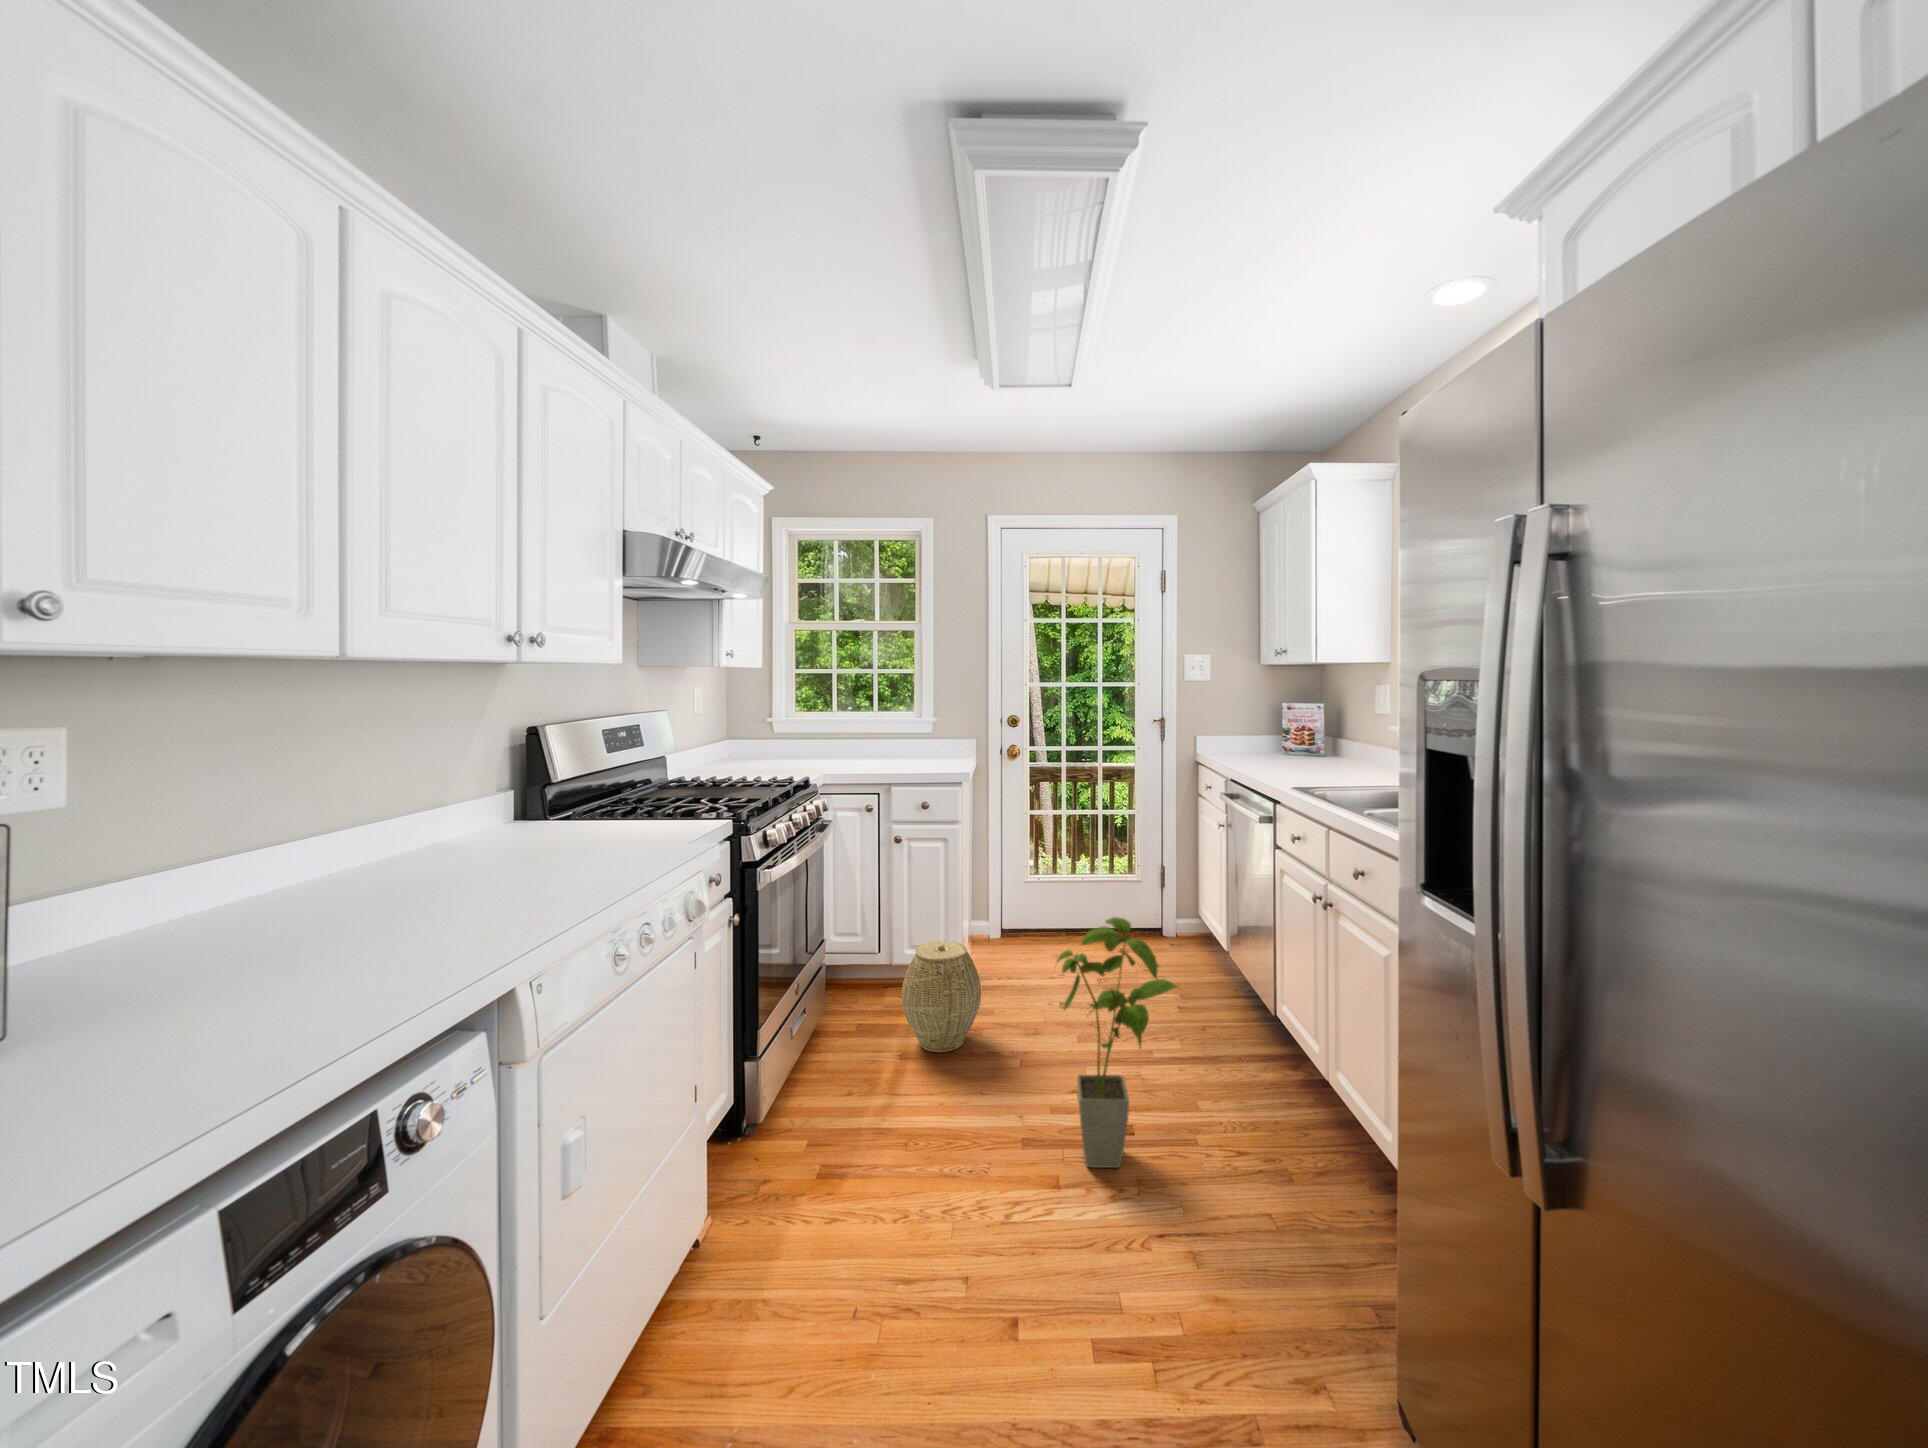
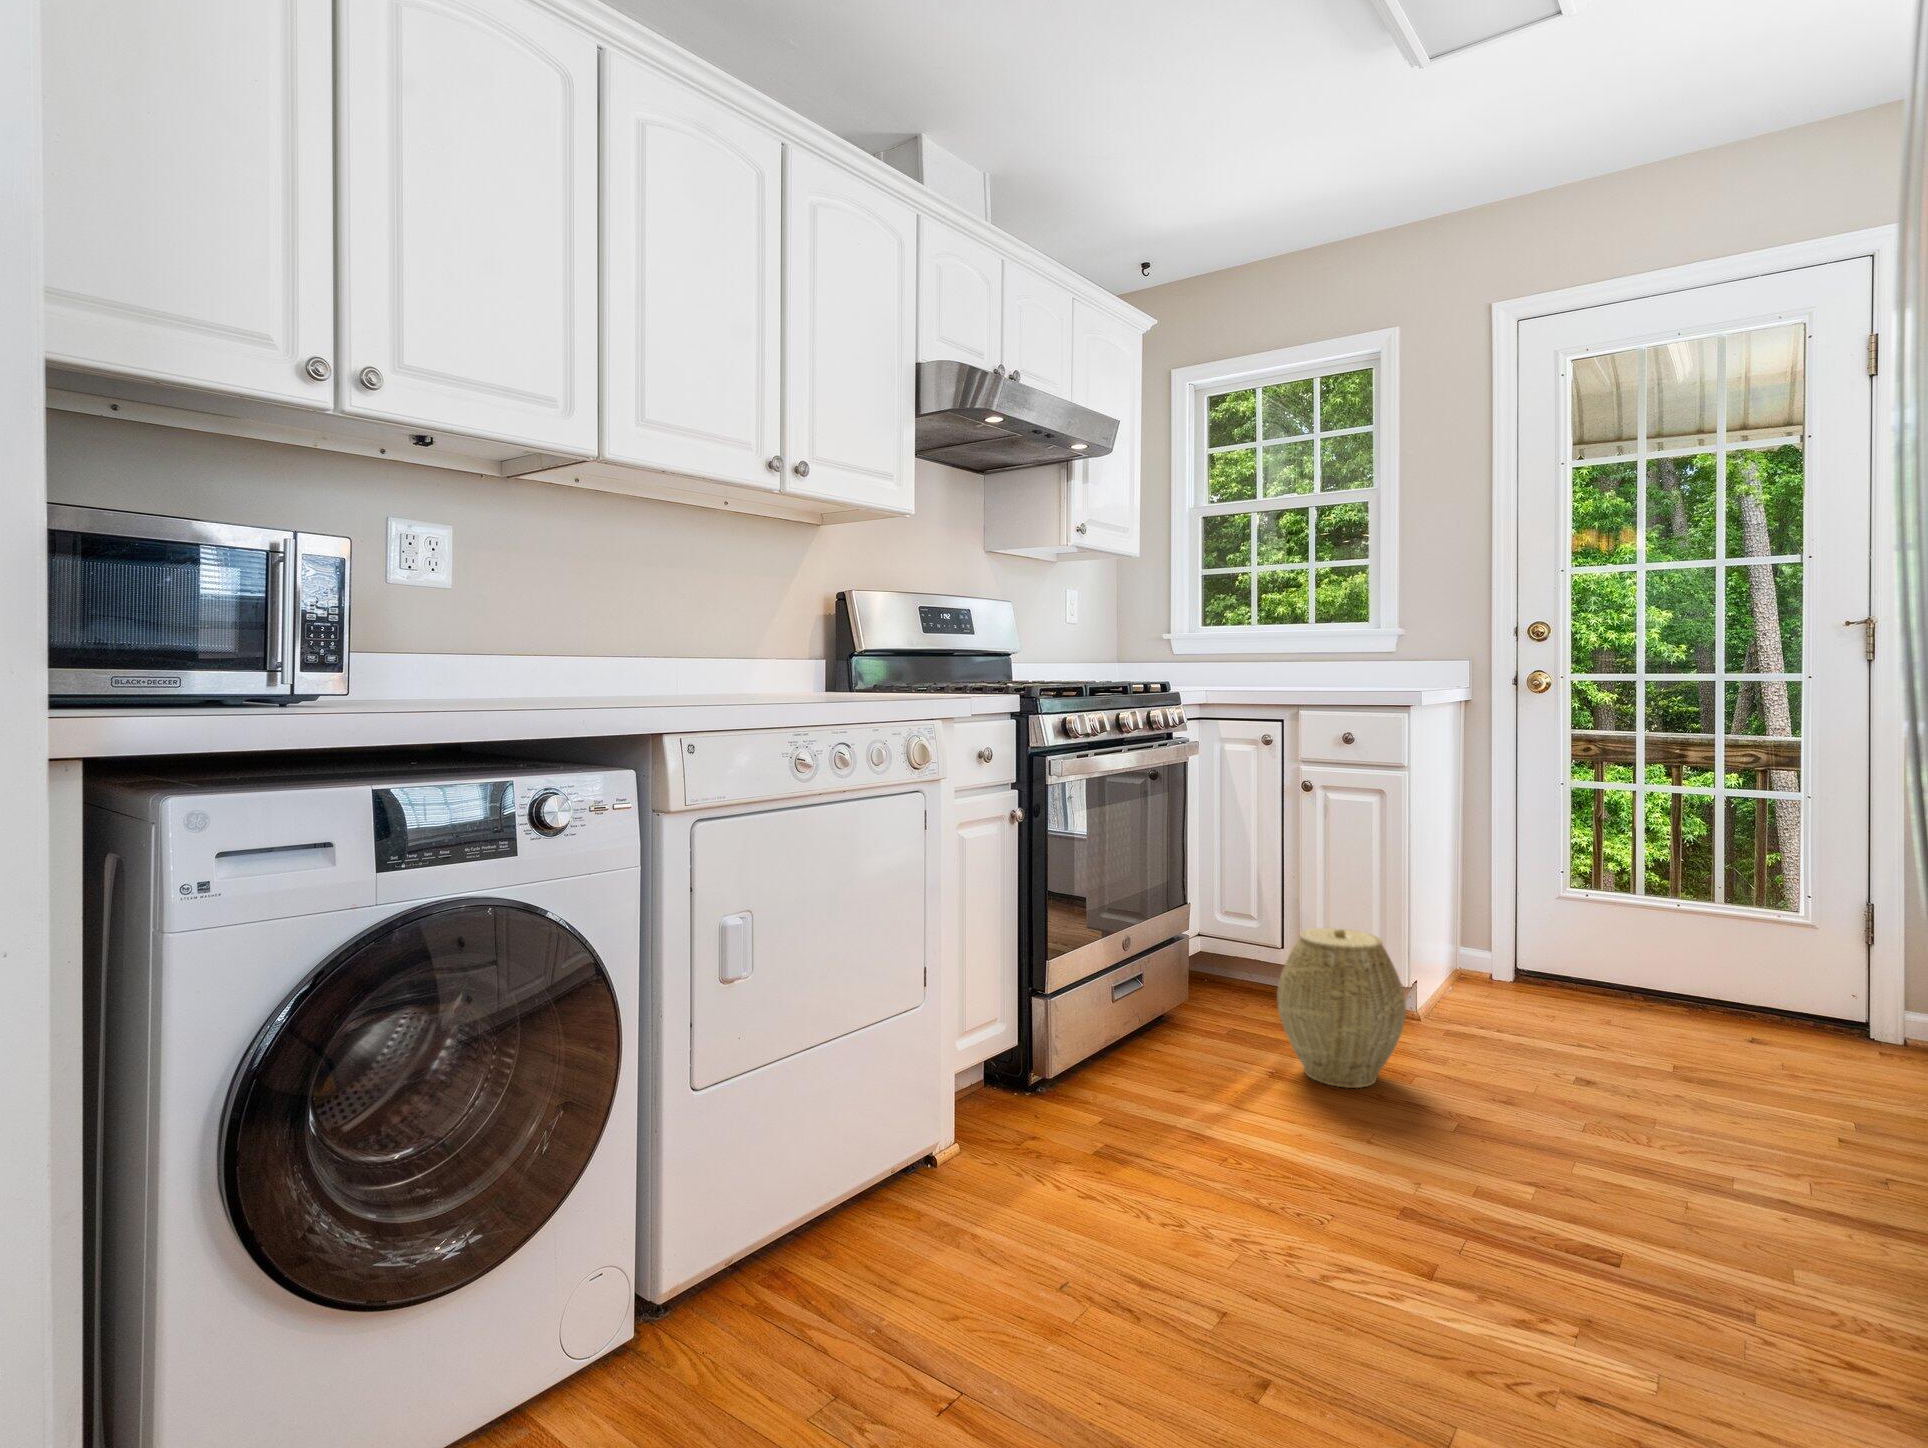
house plant: present [1057,917,1178,1168] -> none [1453,864,1716,1291]

